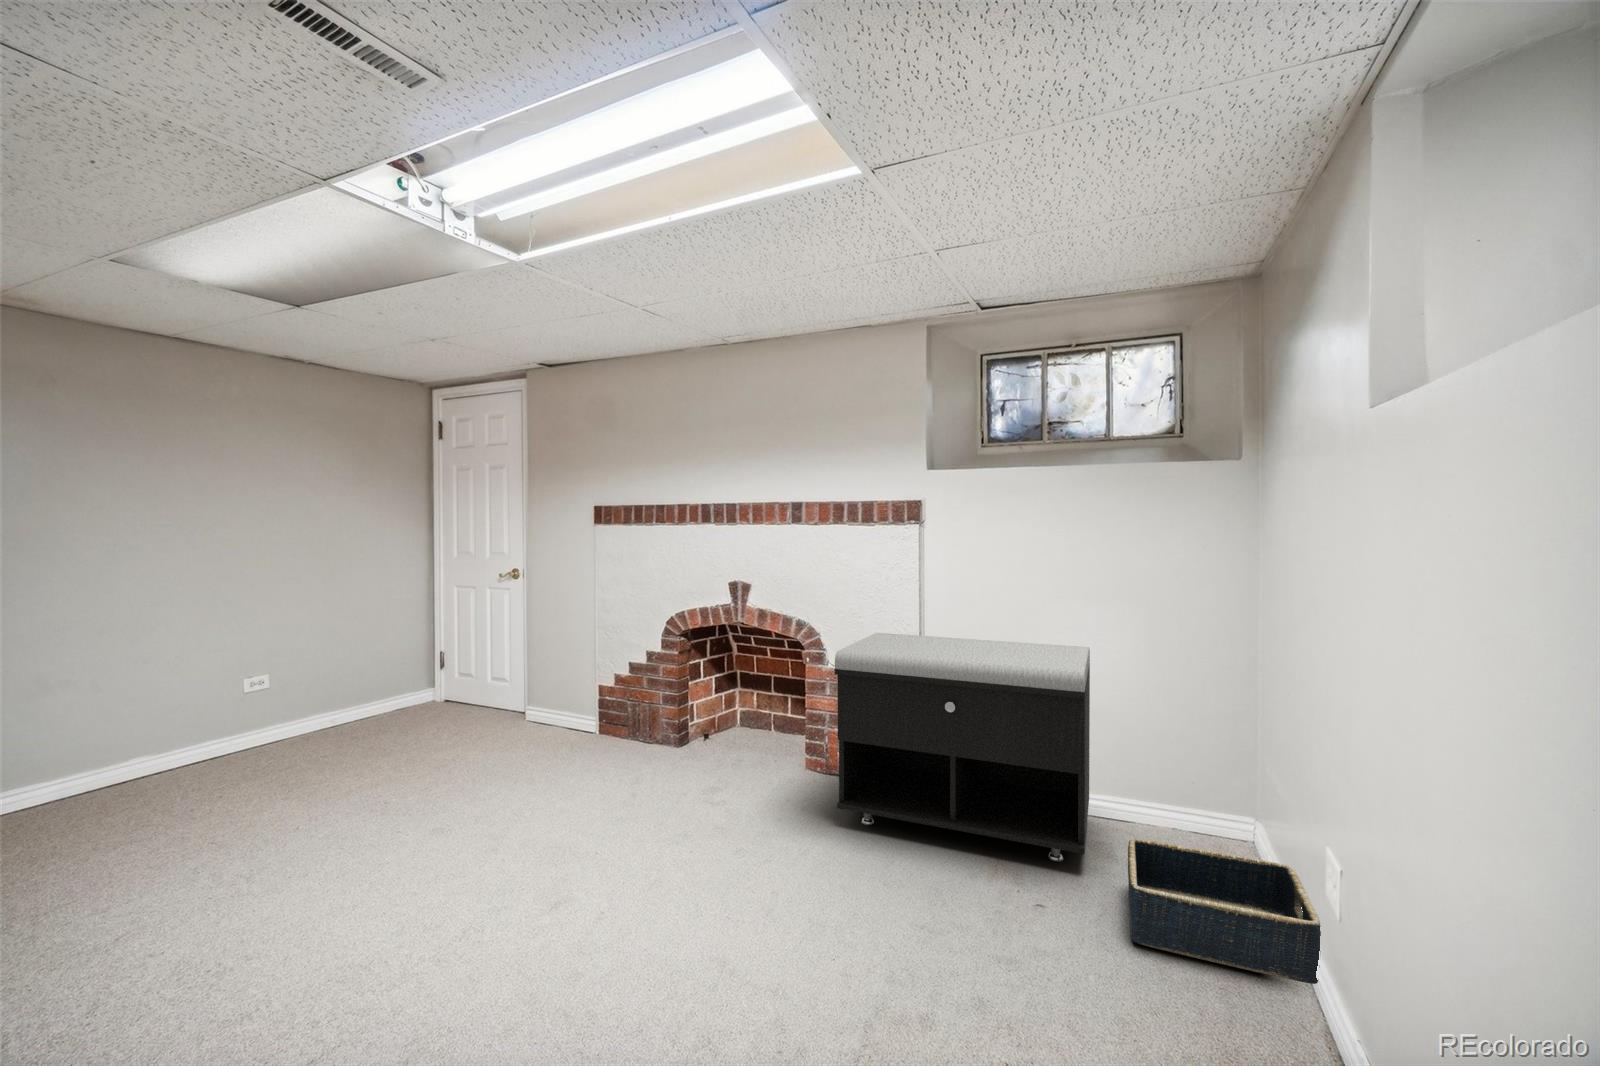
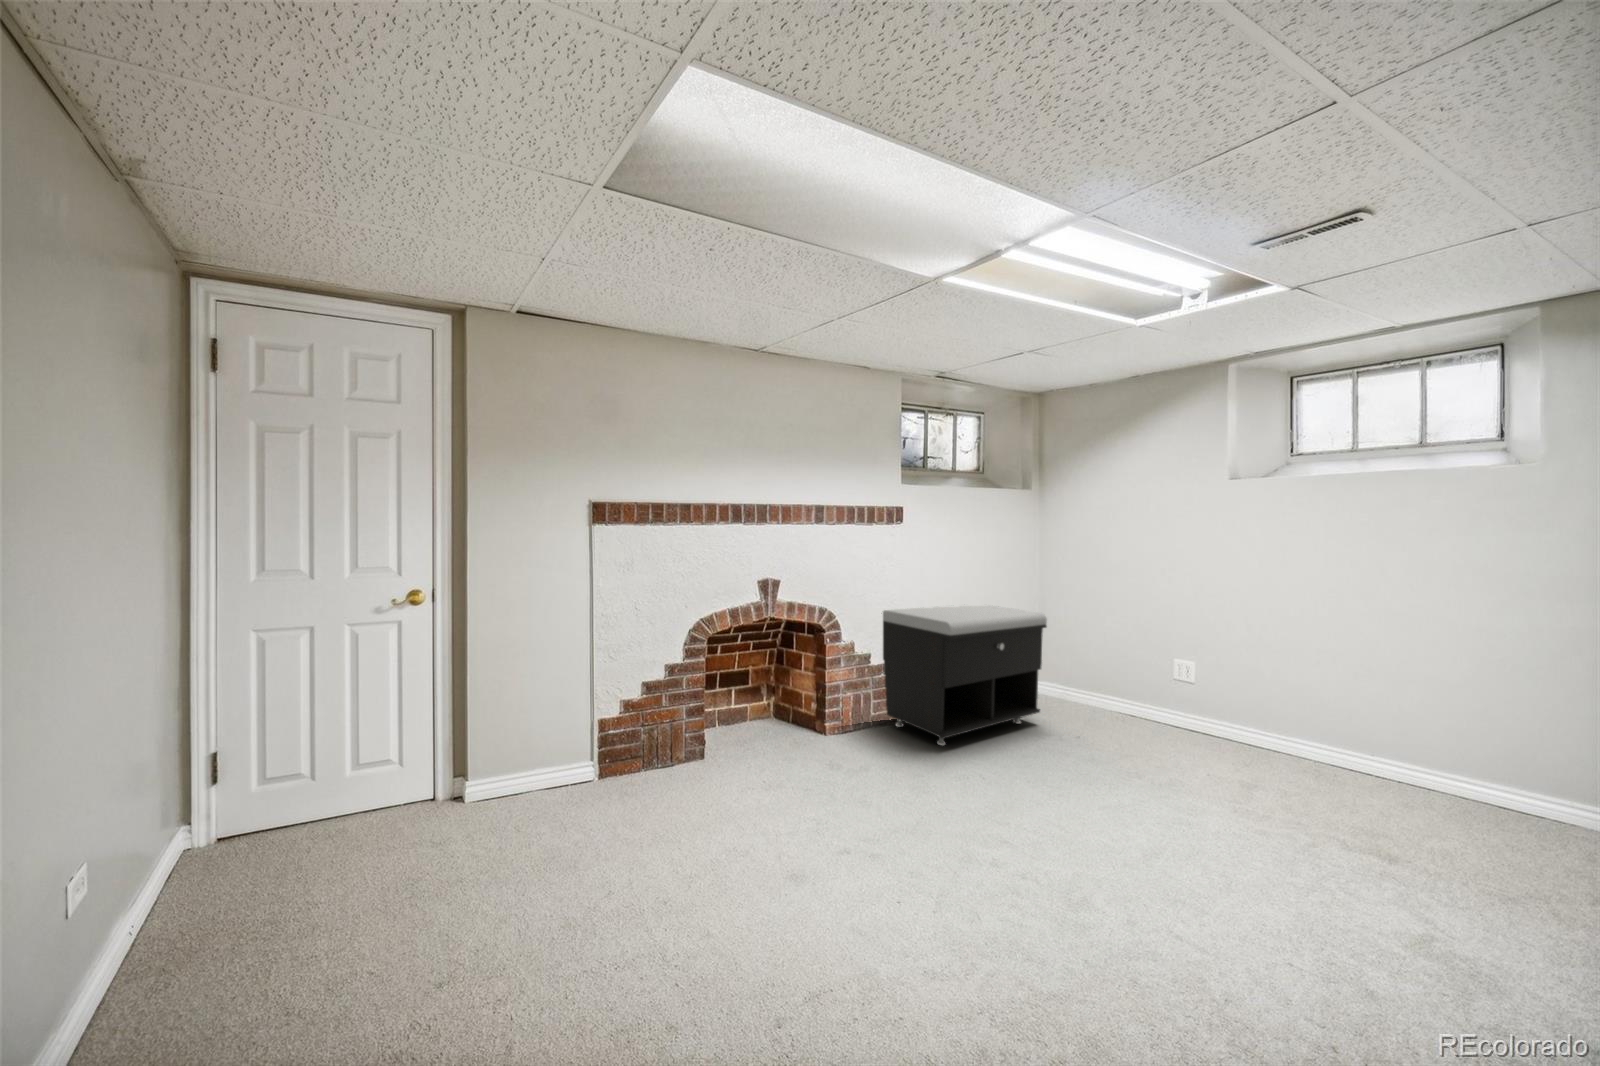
basket: present [1128,839,1321,984] -> none [1055,687,1144,737]

